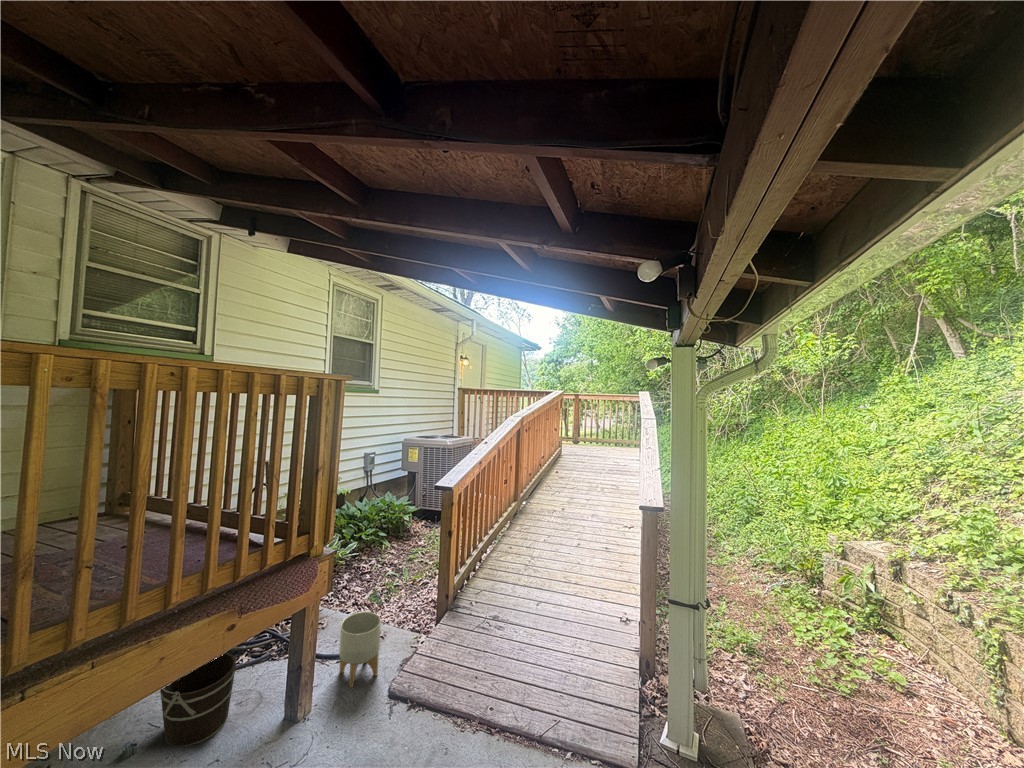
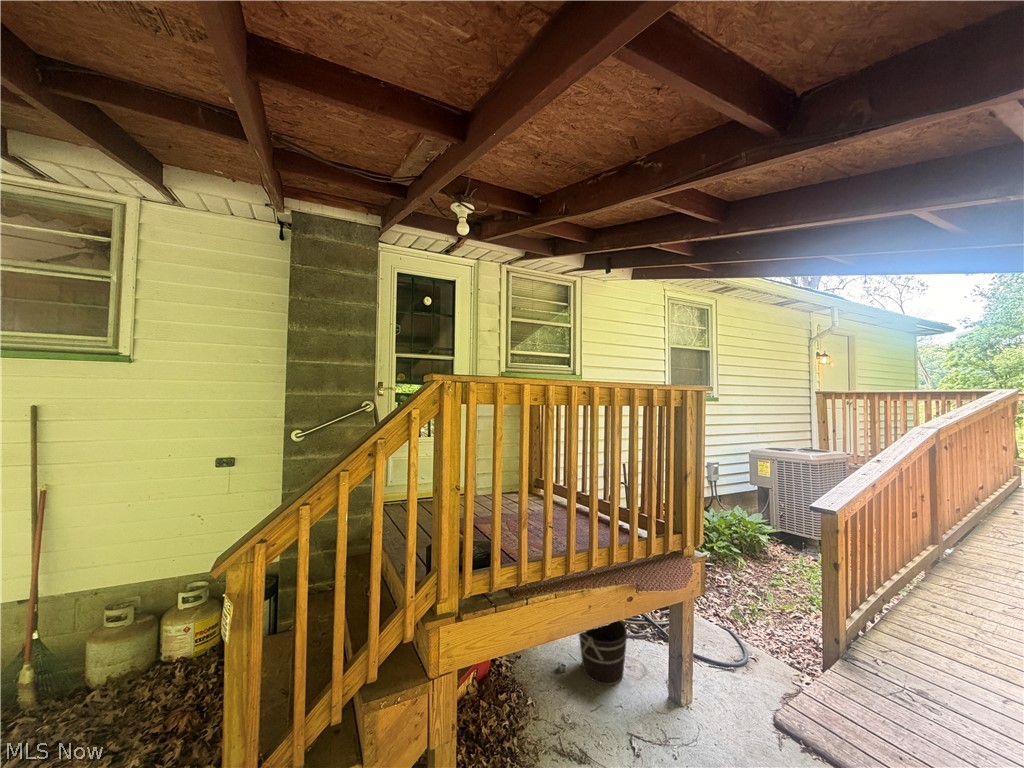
planter: present [339,612,381,687] -> none [713,624,757,699]

